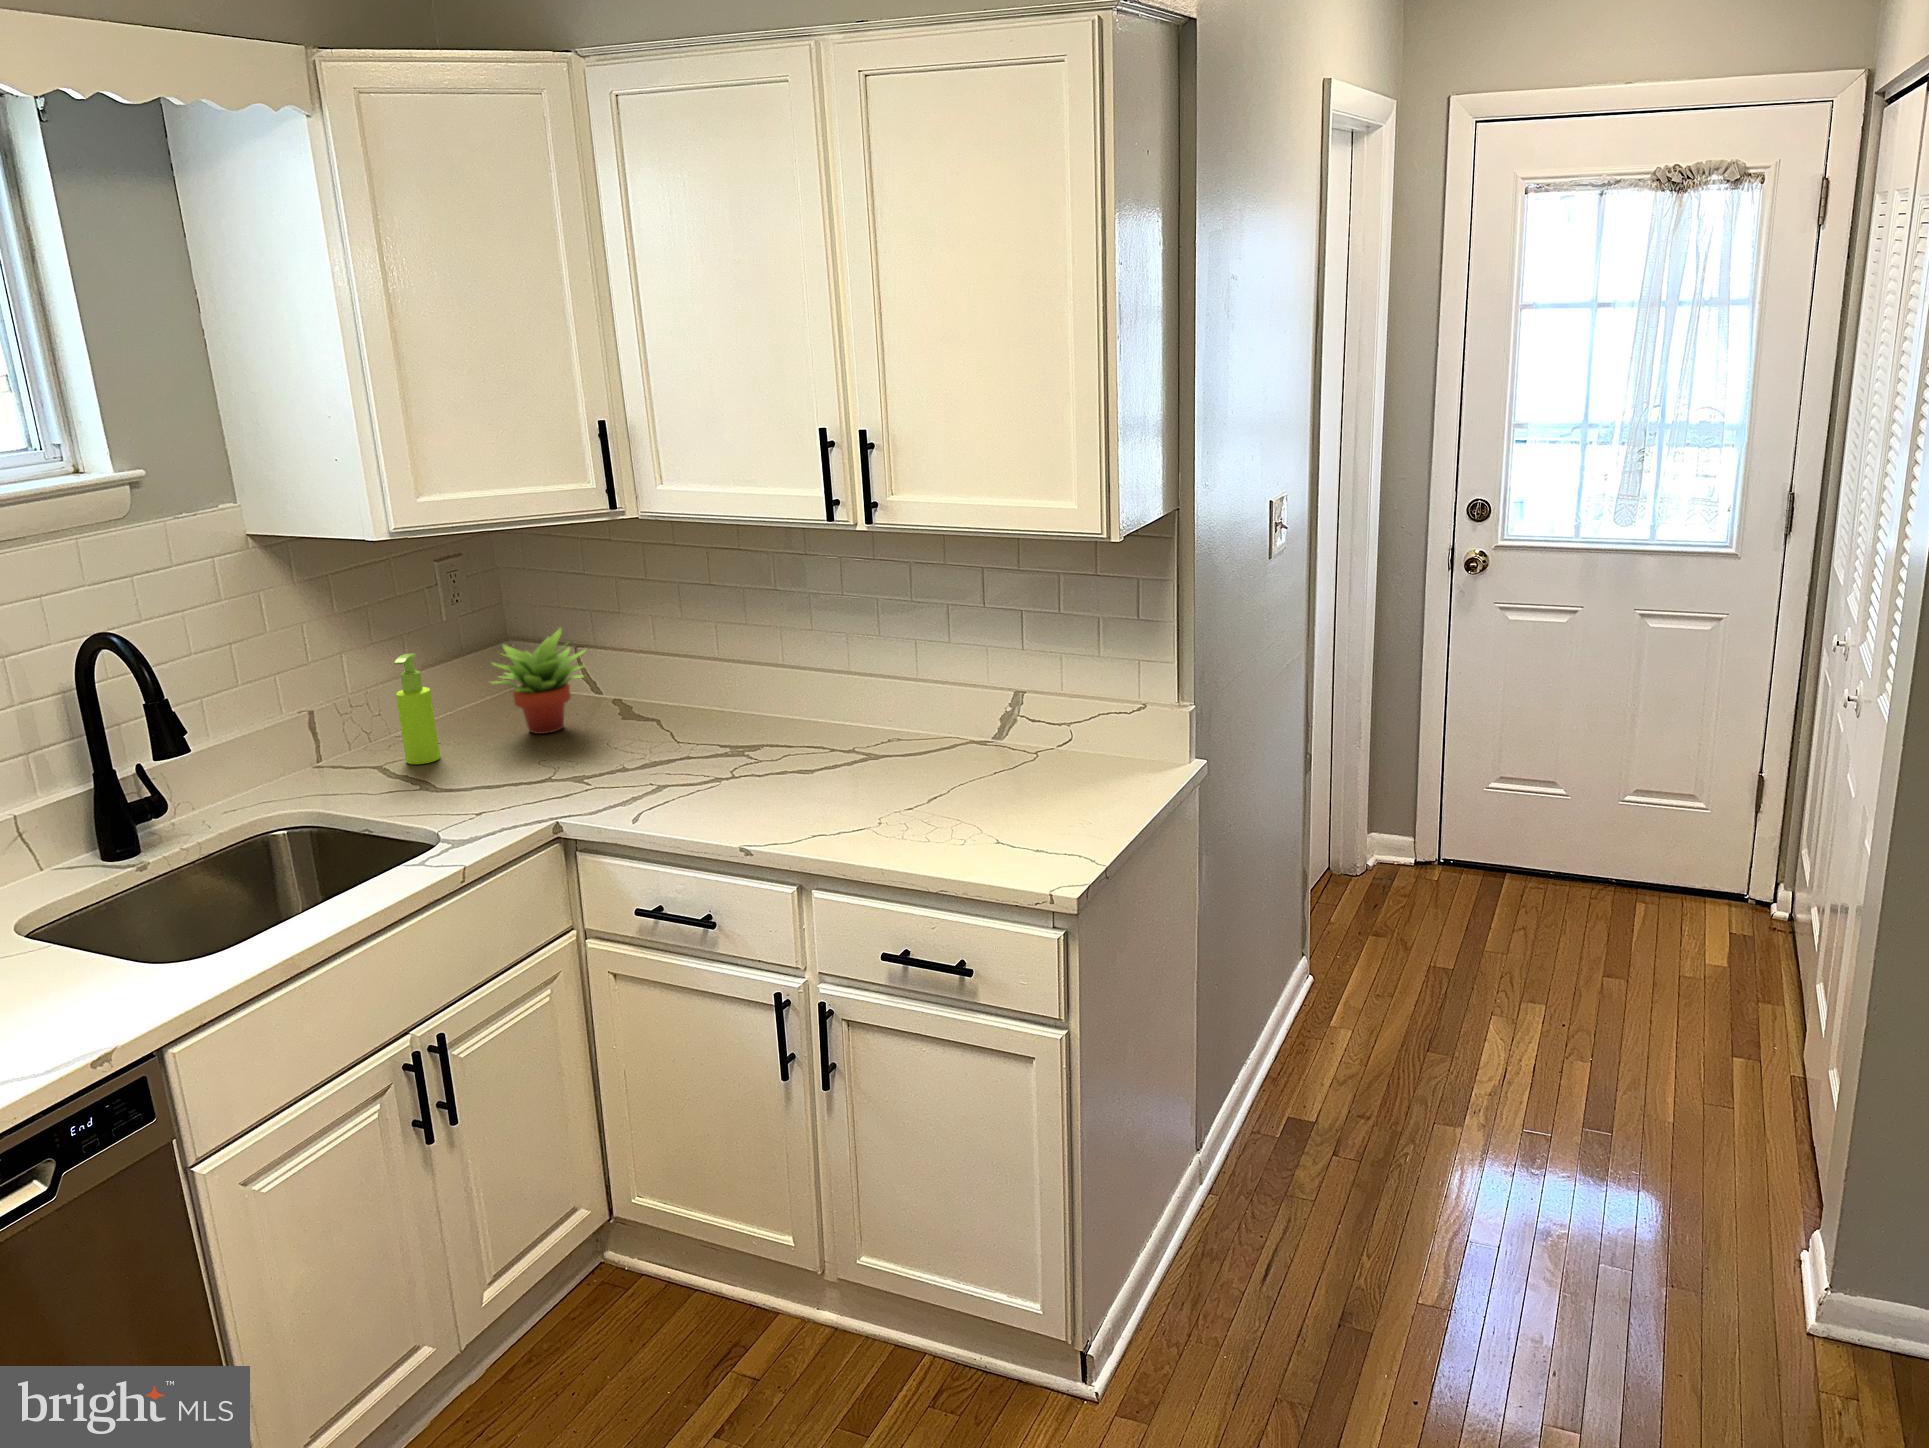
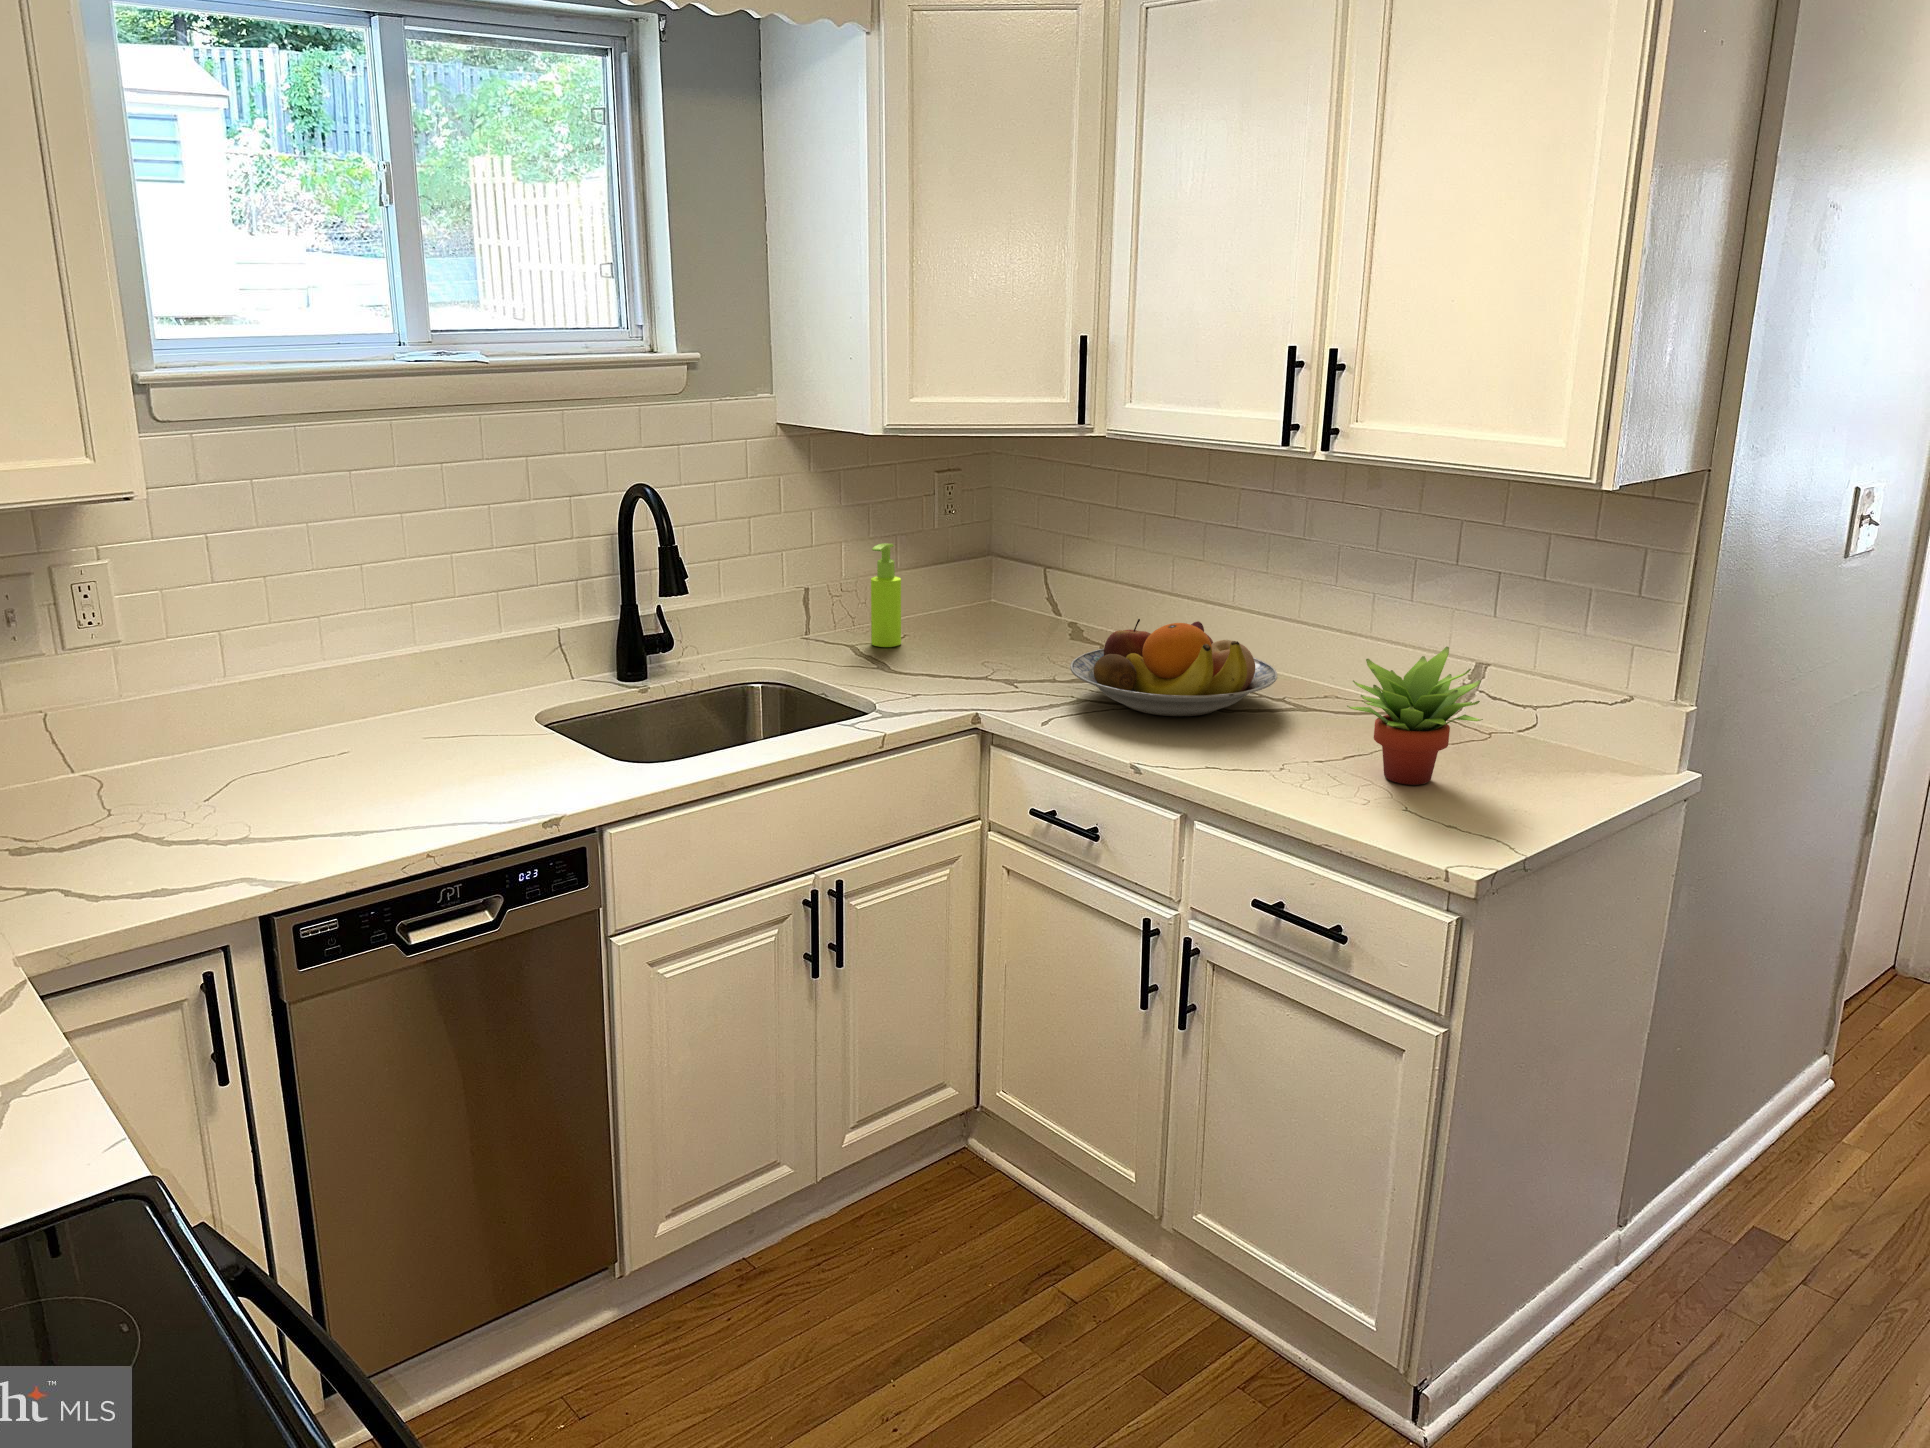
succulent plant: present [492,627,587,734] -> present [1347,647,1483,785]
fruit bowl: none [642,690,845,790] -> present [1070,619,1277,716]

